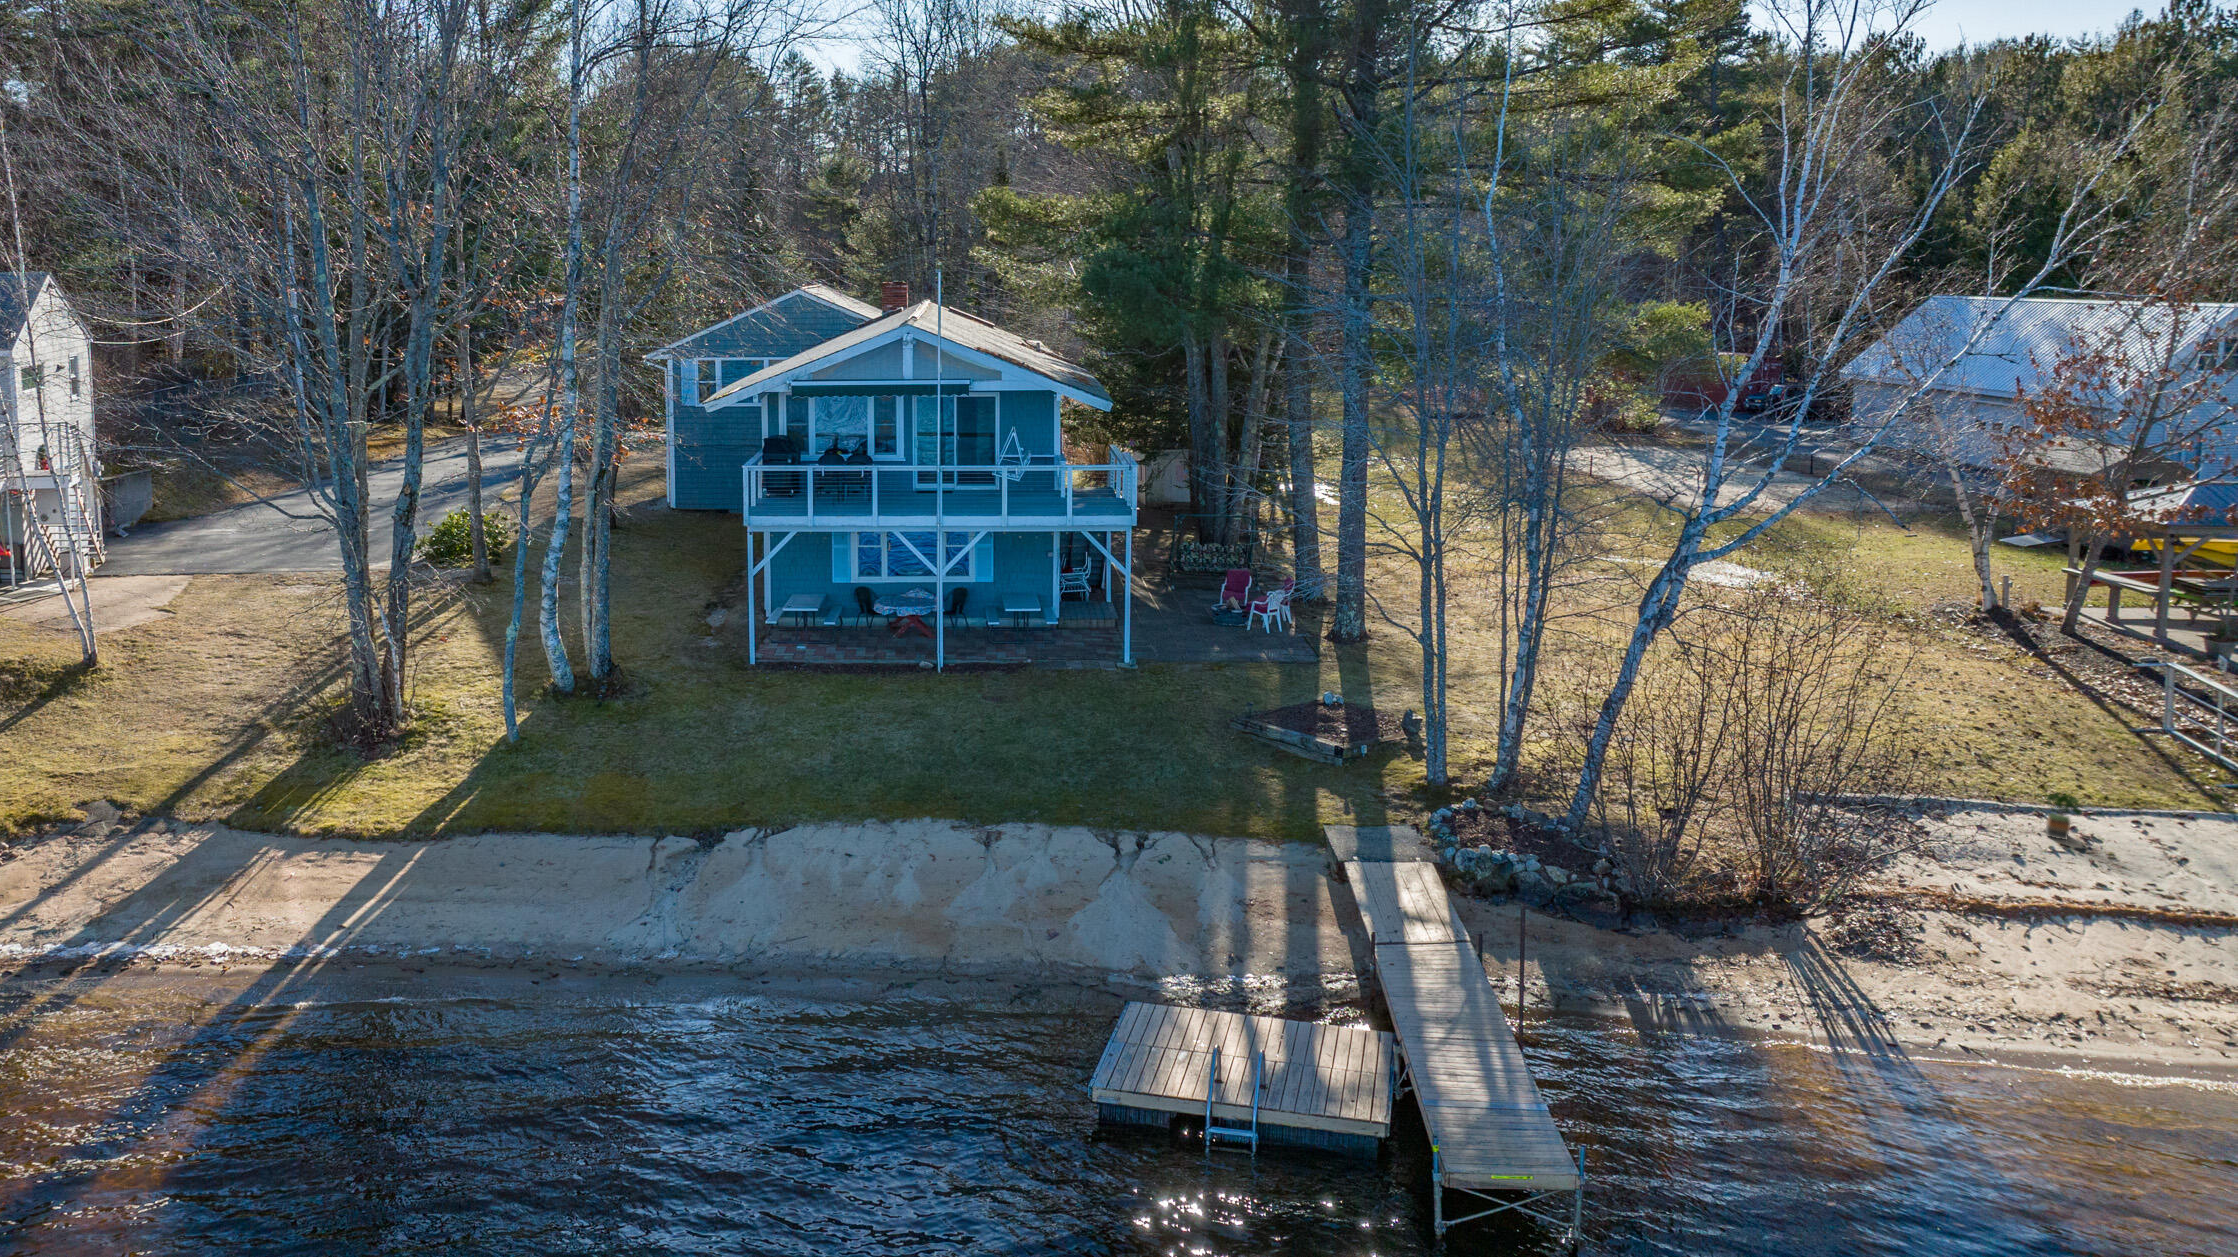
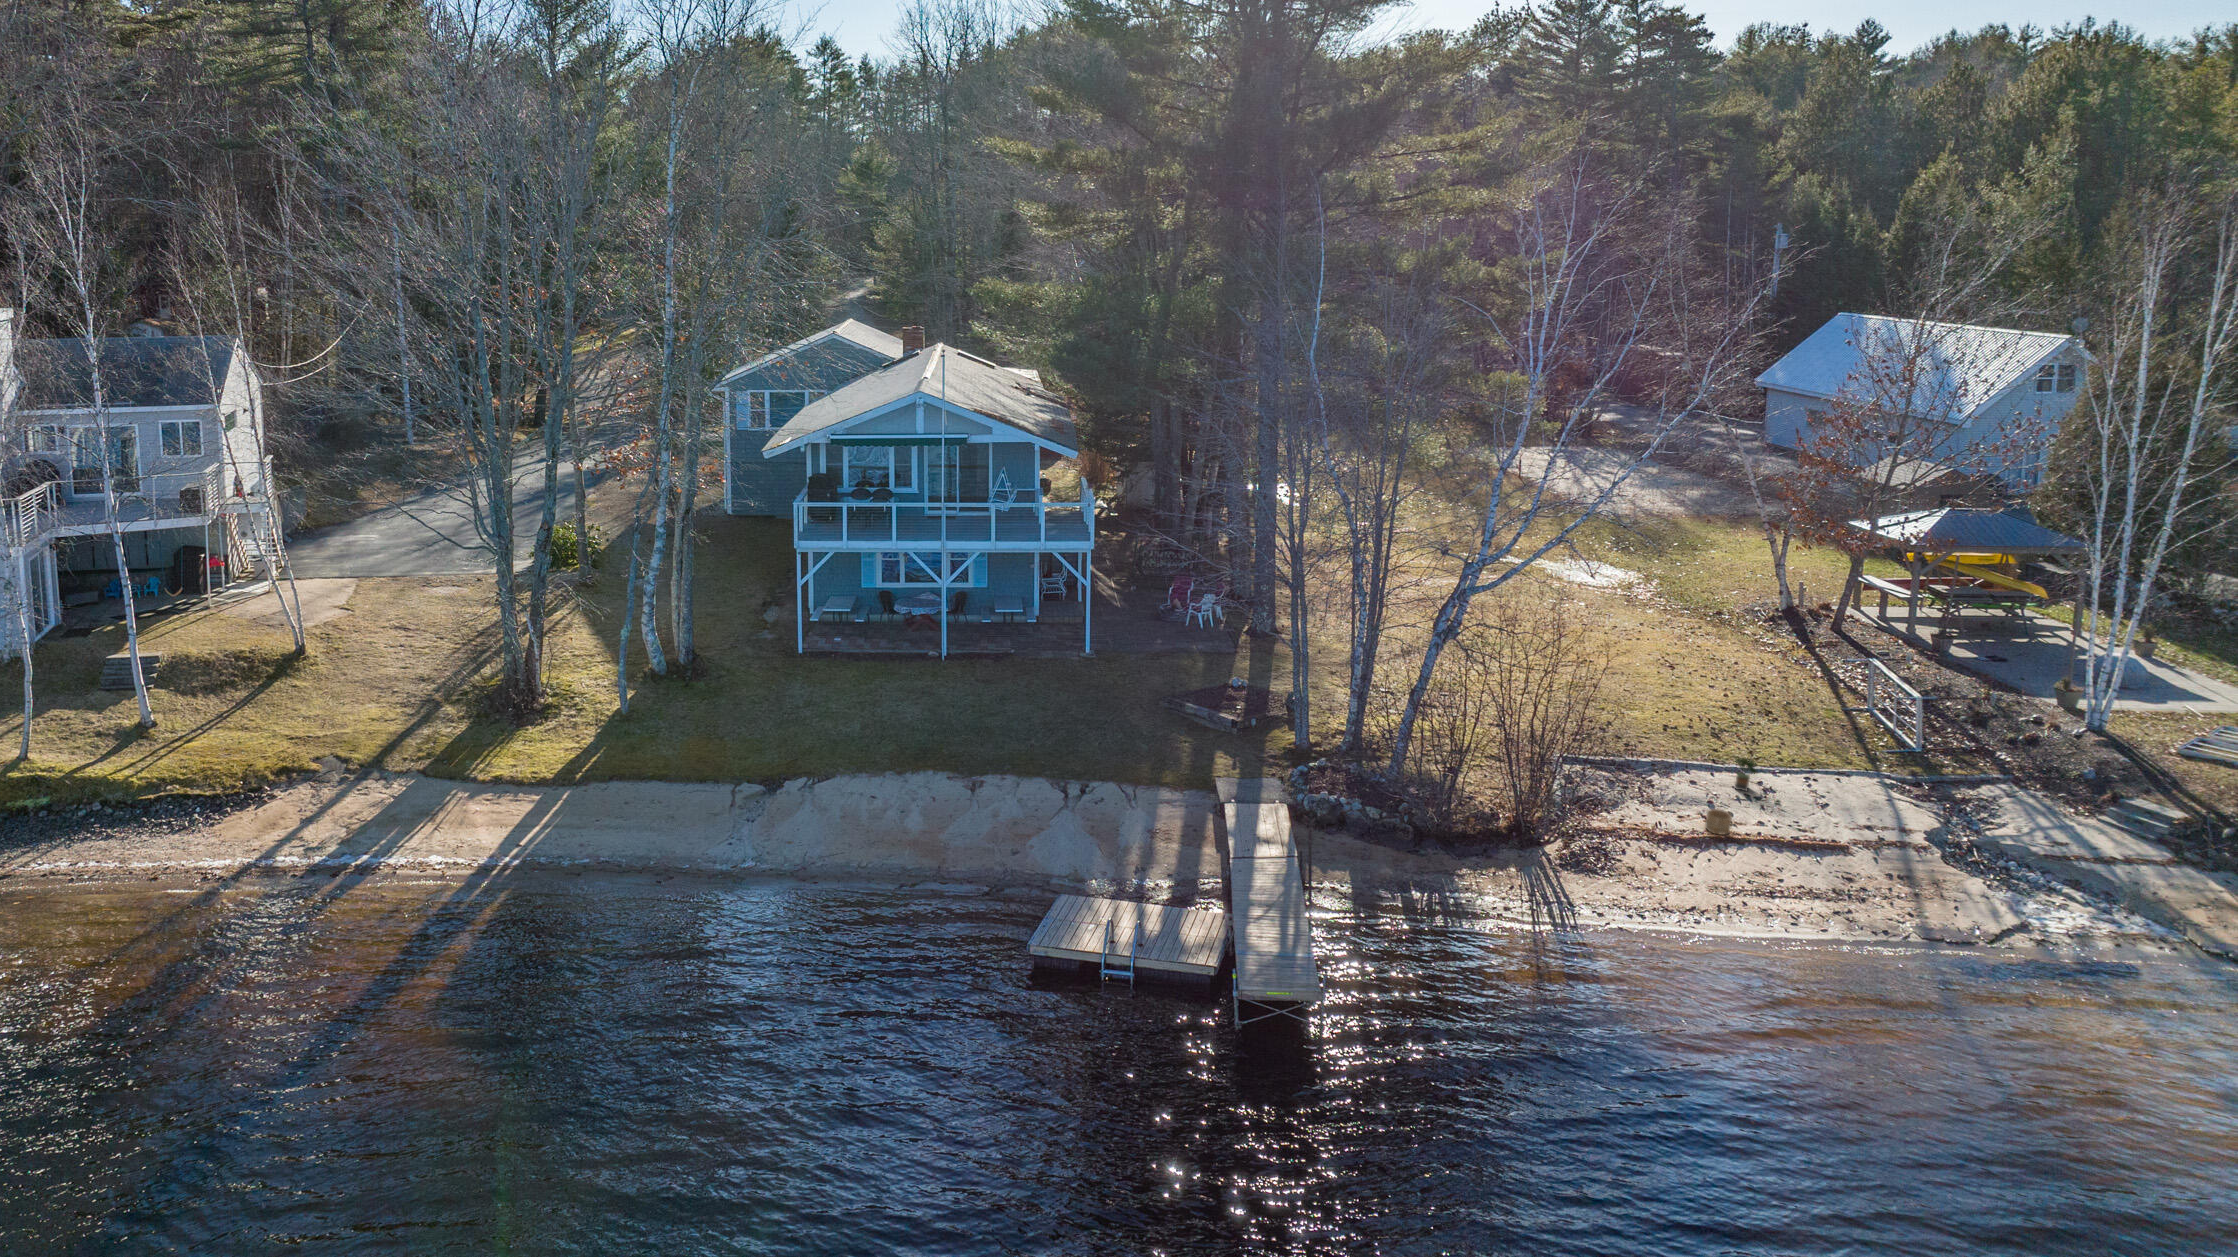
wooden bucket: none [2031,866,2073,903] -> present [1705,809,1732,835]

